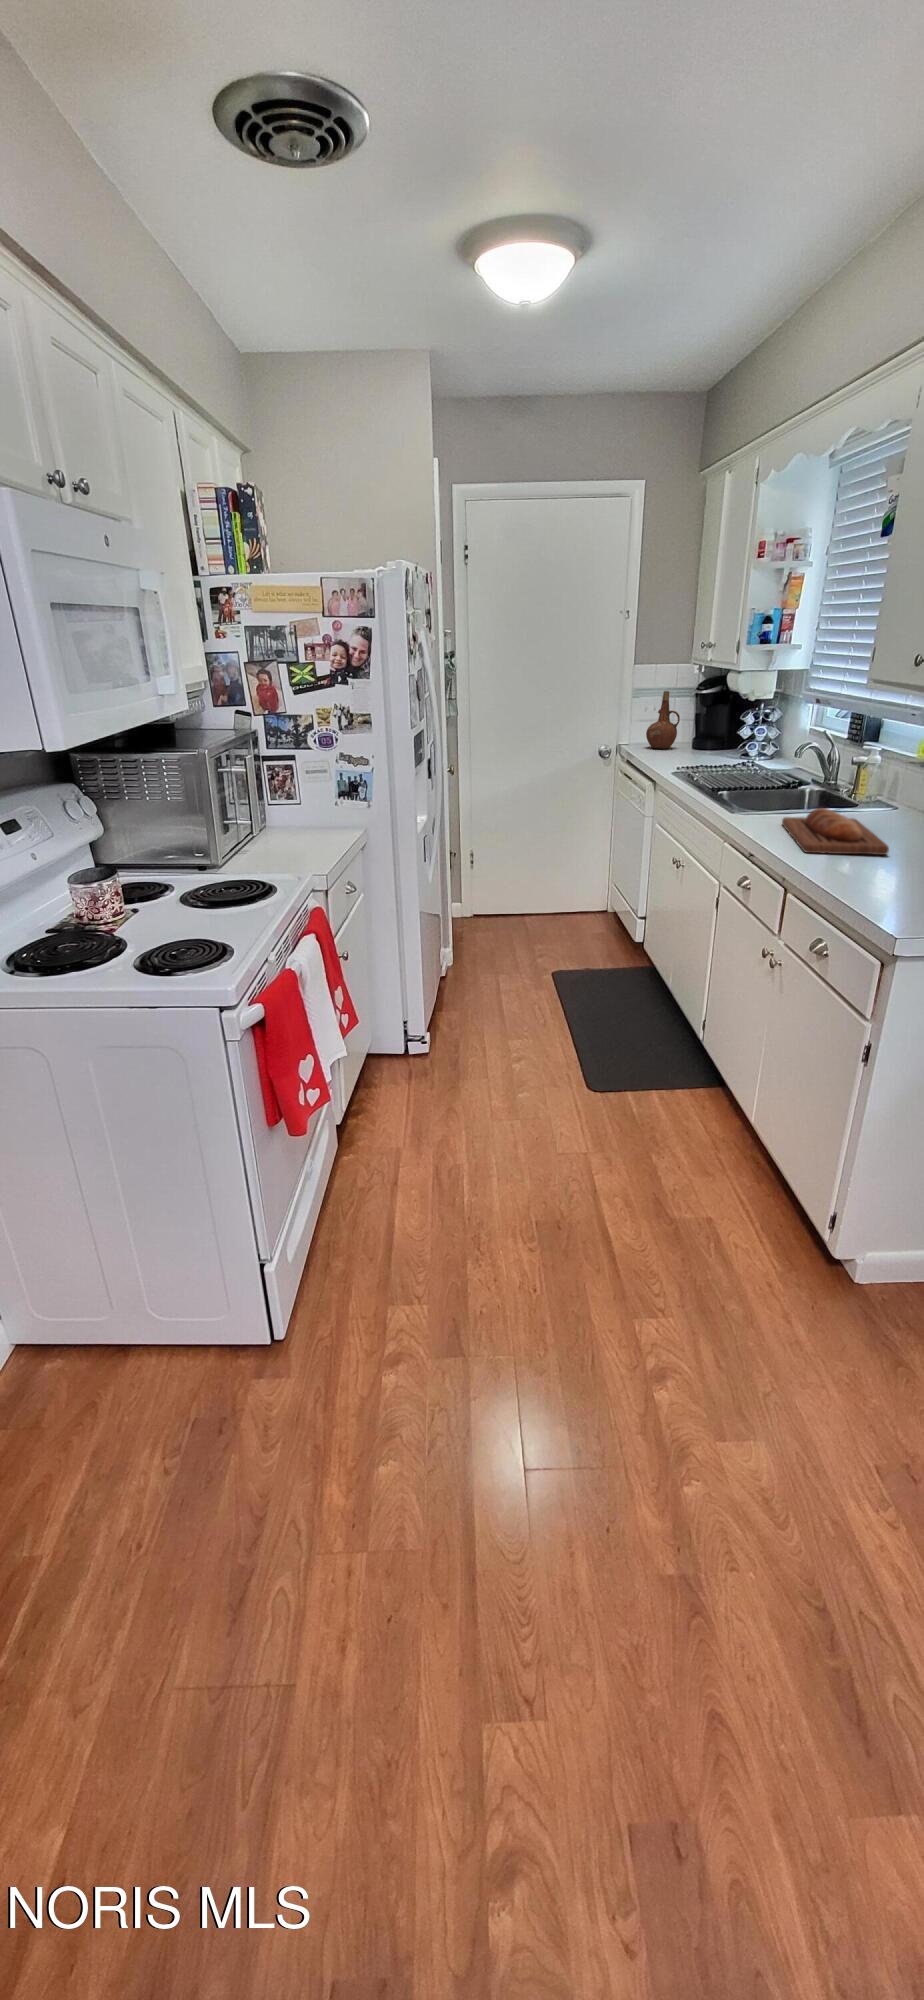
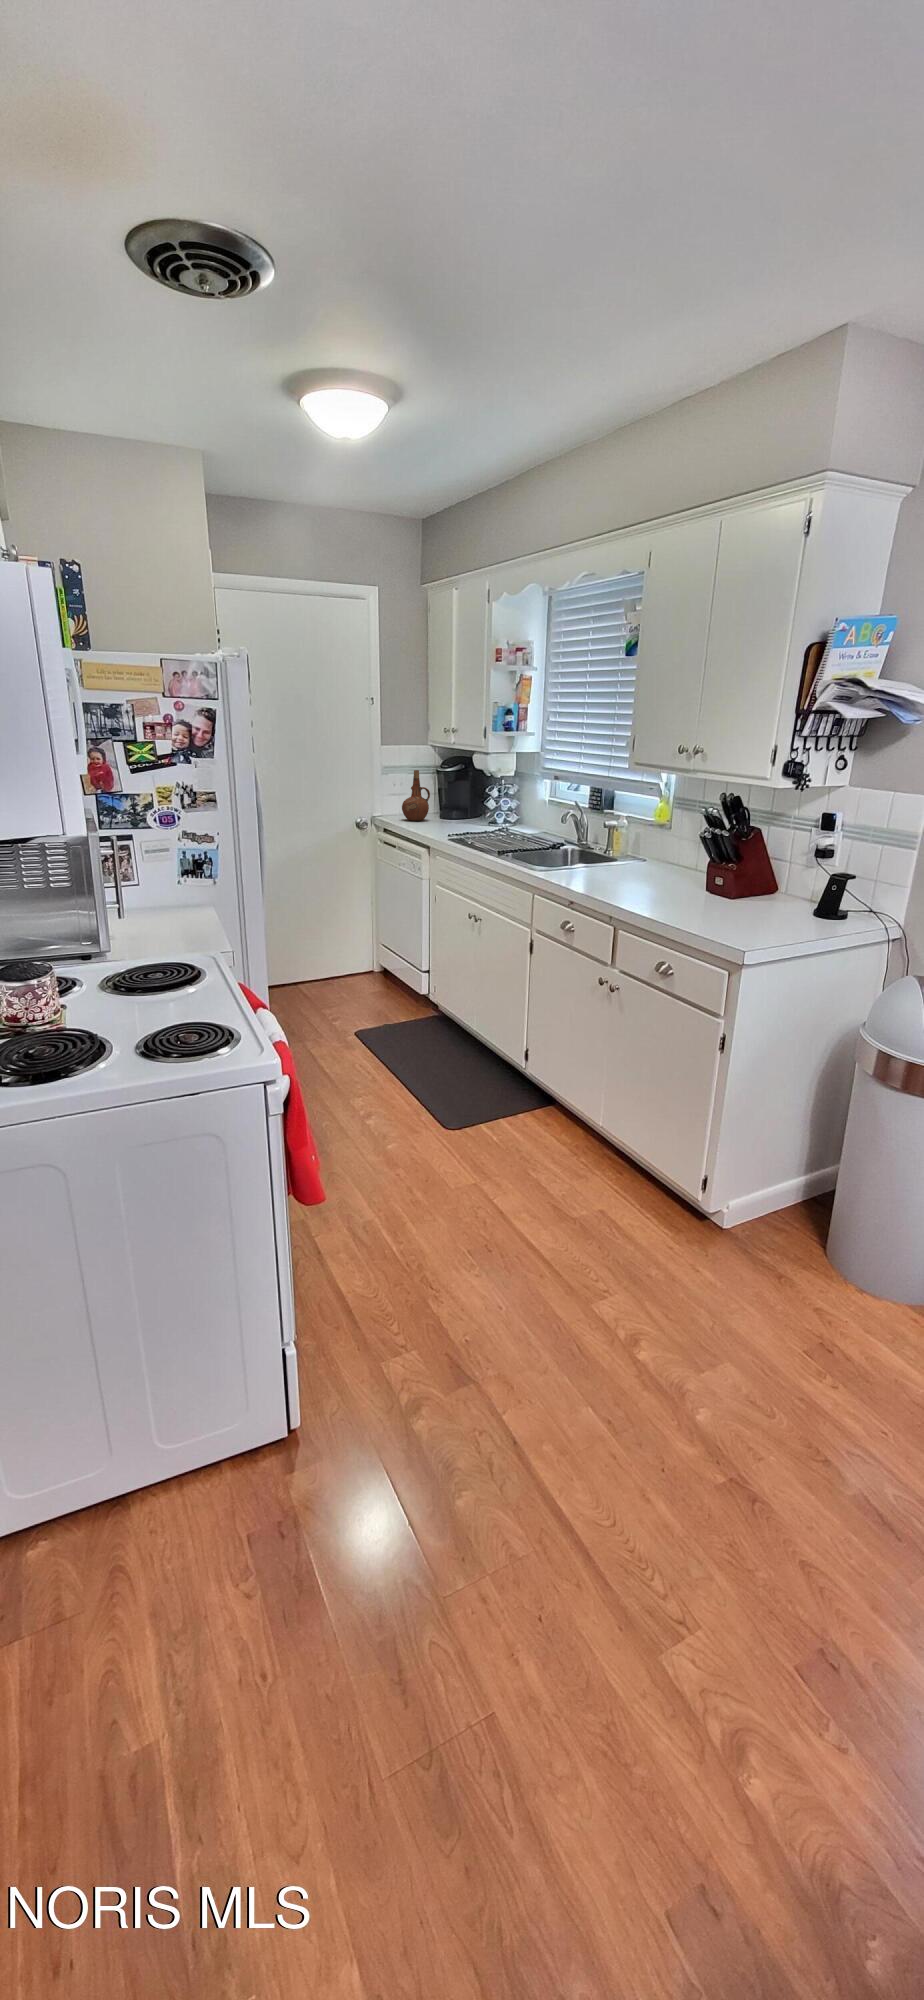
bread loaf: present [782,808,889,855] -> none [583,862,681,897]

